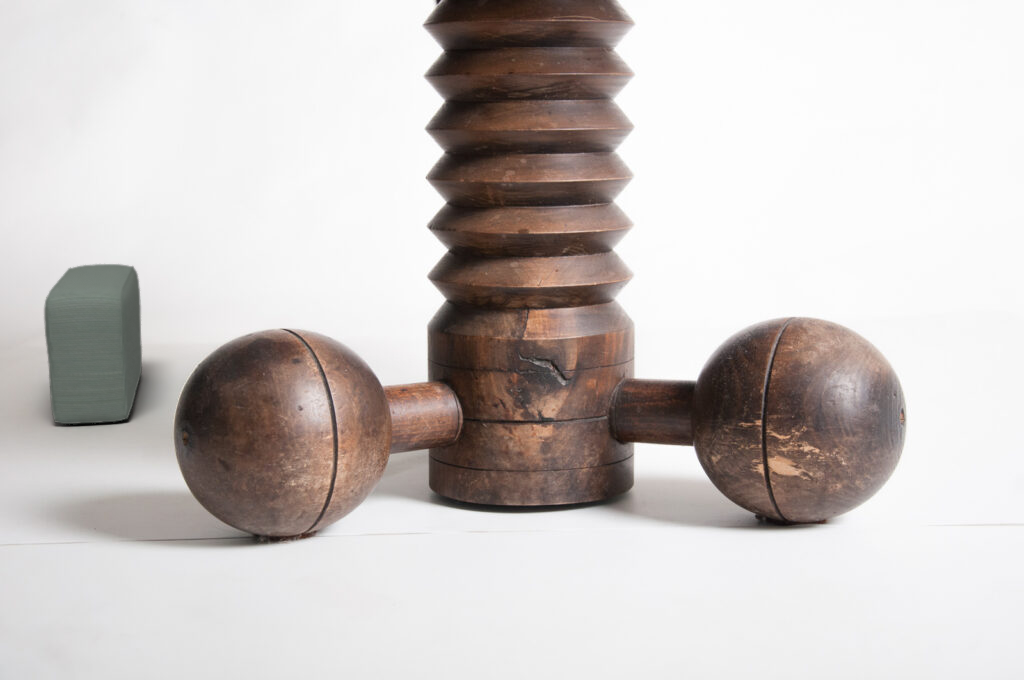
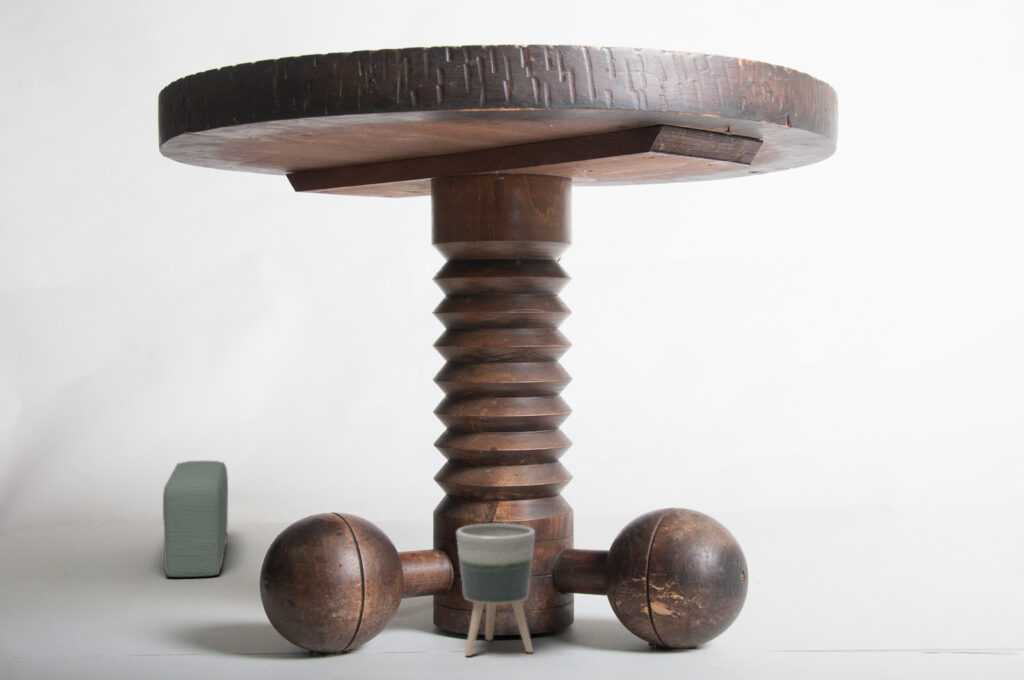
planter: none [471,343,590,539] -> present [456,524,535,656]

